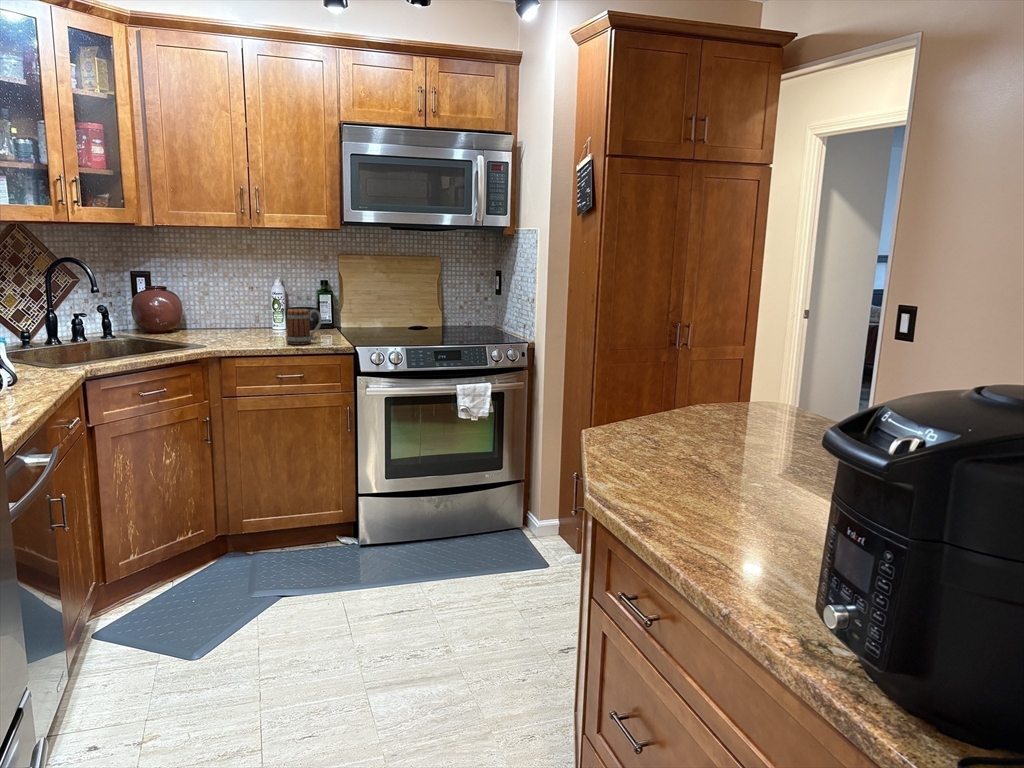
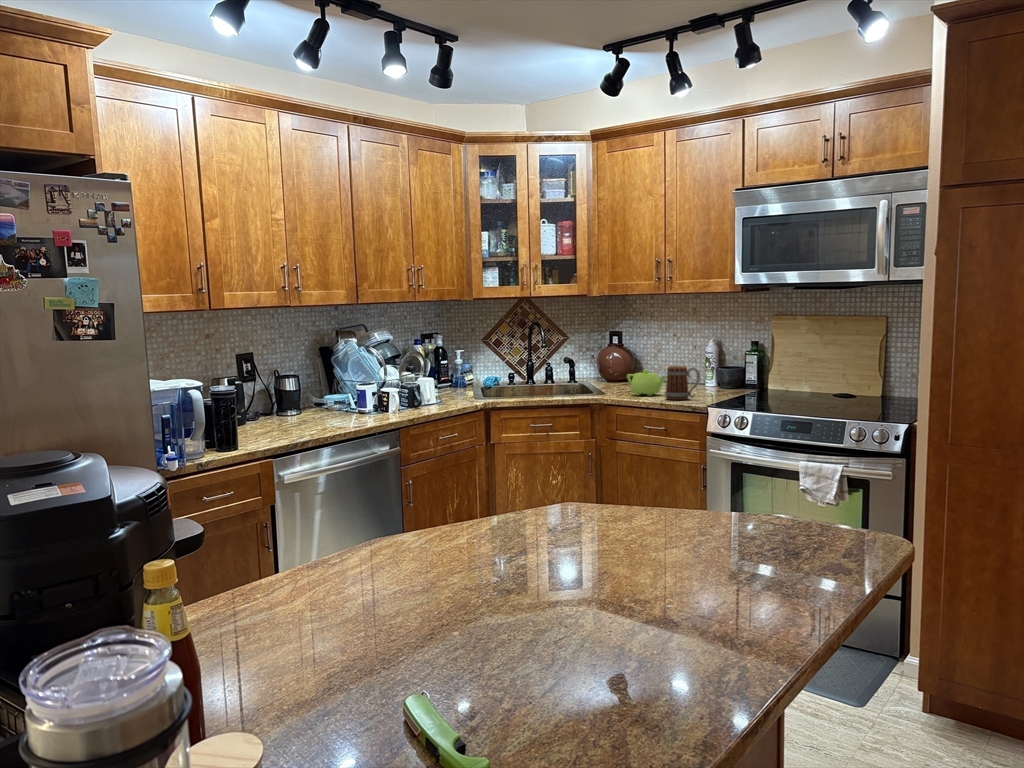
teapot: none [224,315,271,344] -> present [627,370,667,396]

